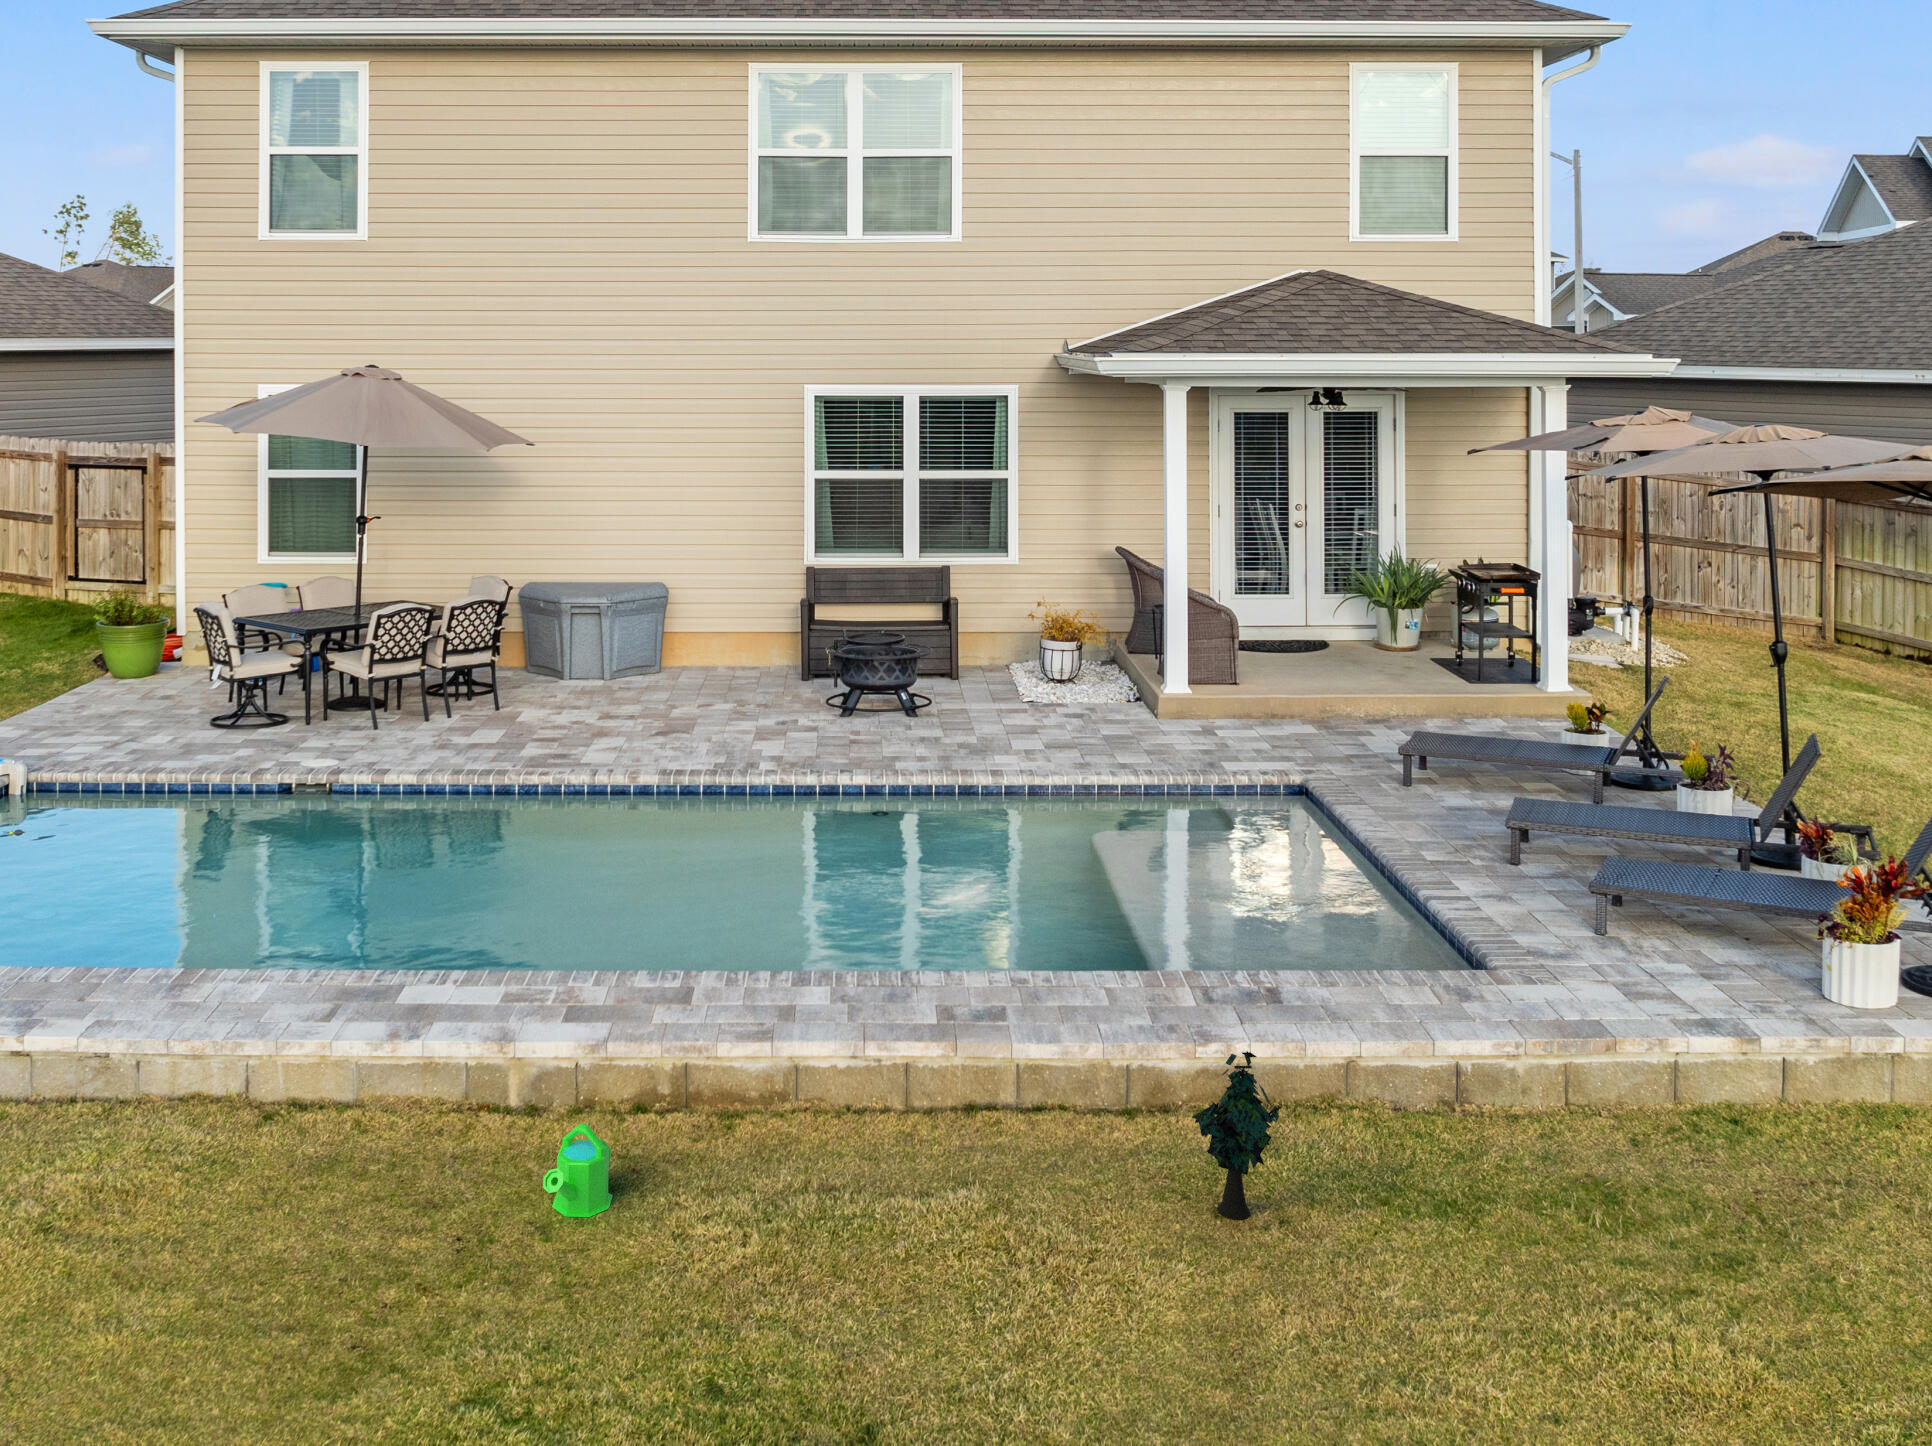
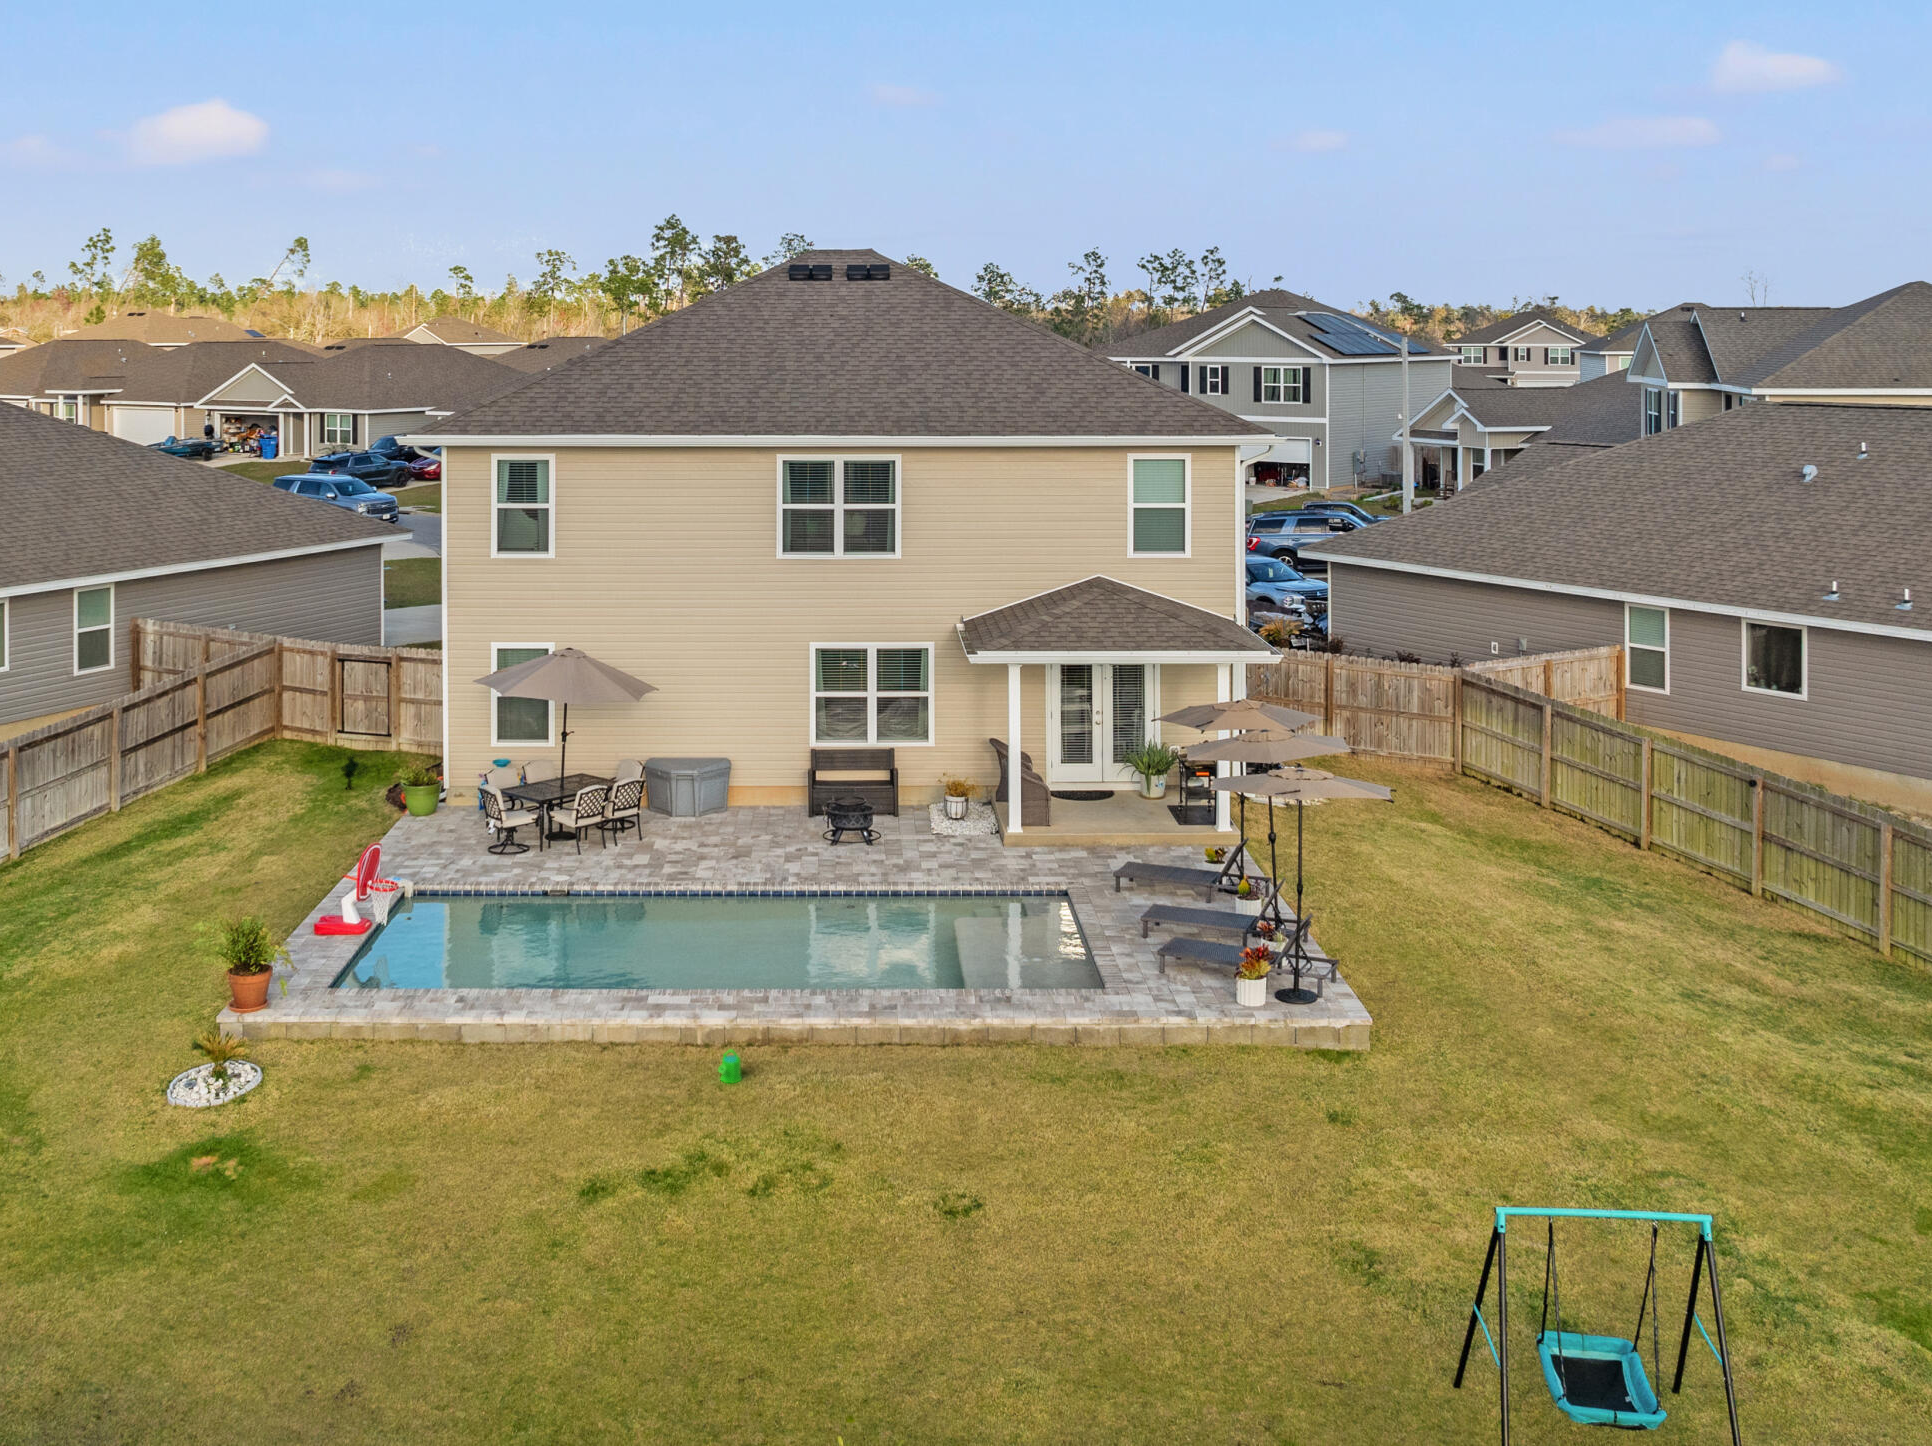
decorative plant: present [1192,1051,1280,1220] -> present [341,755,359,790]

